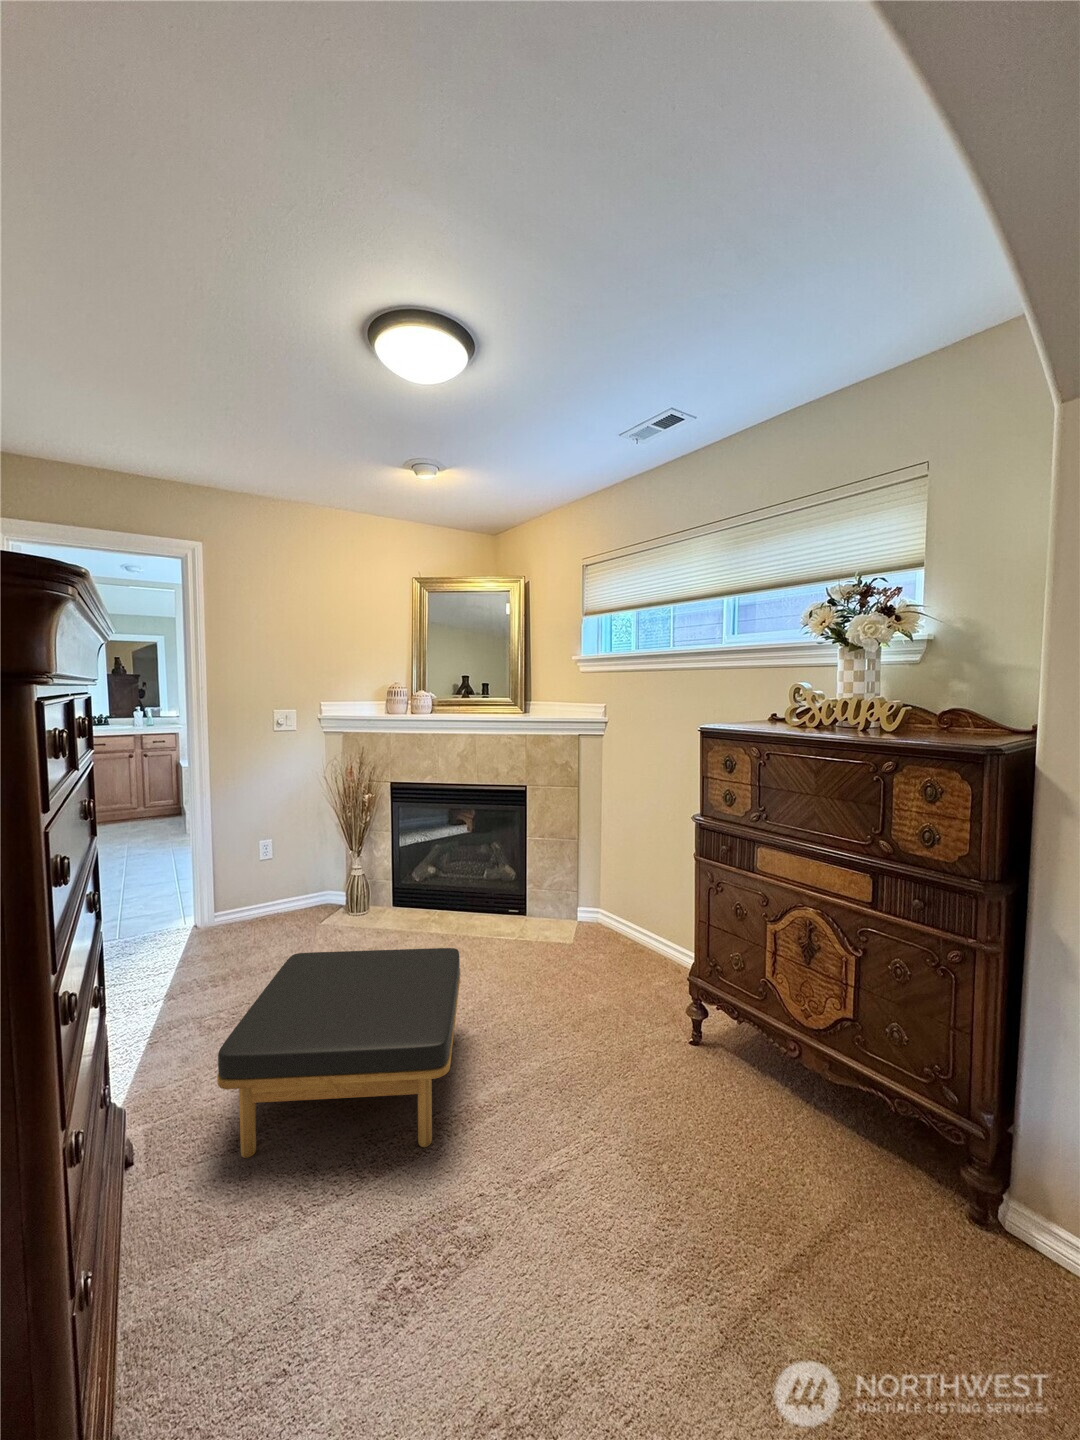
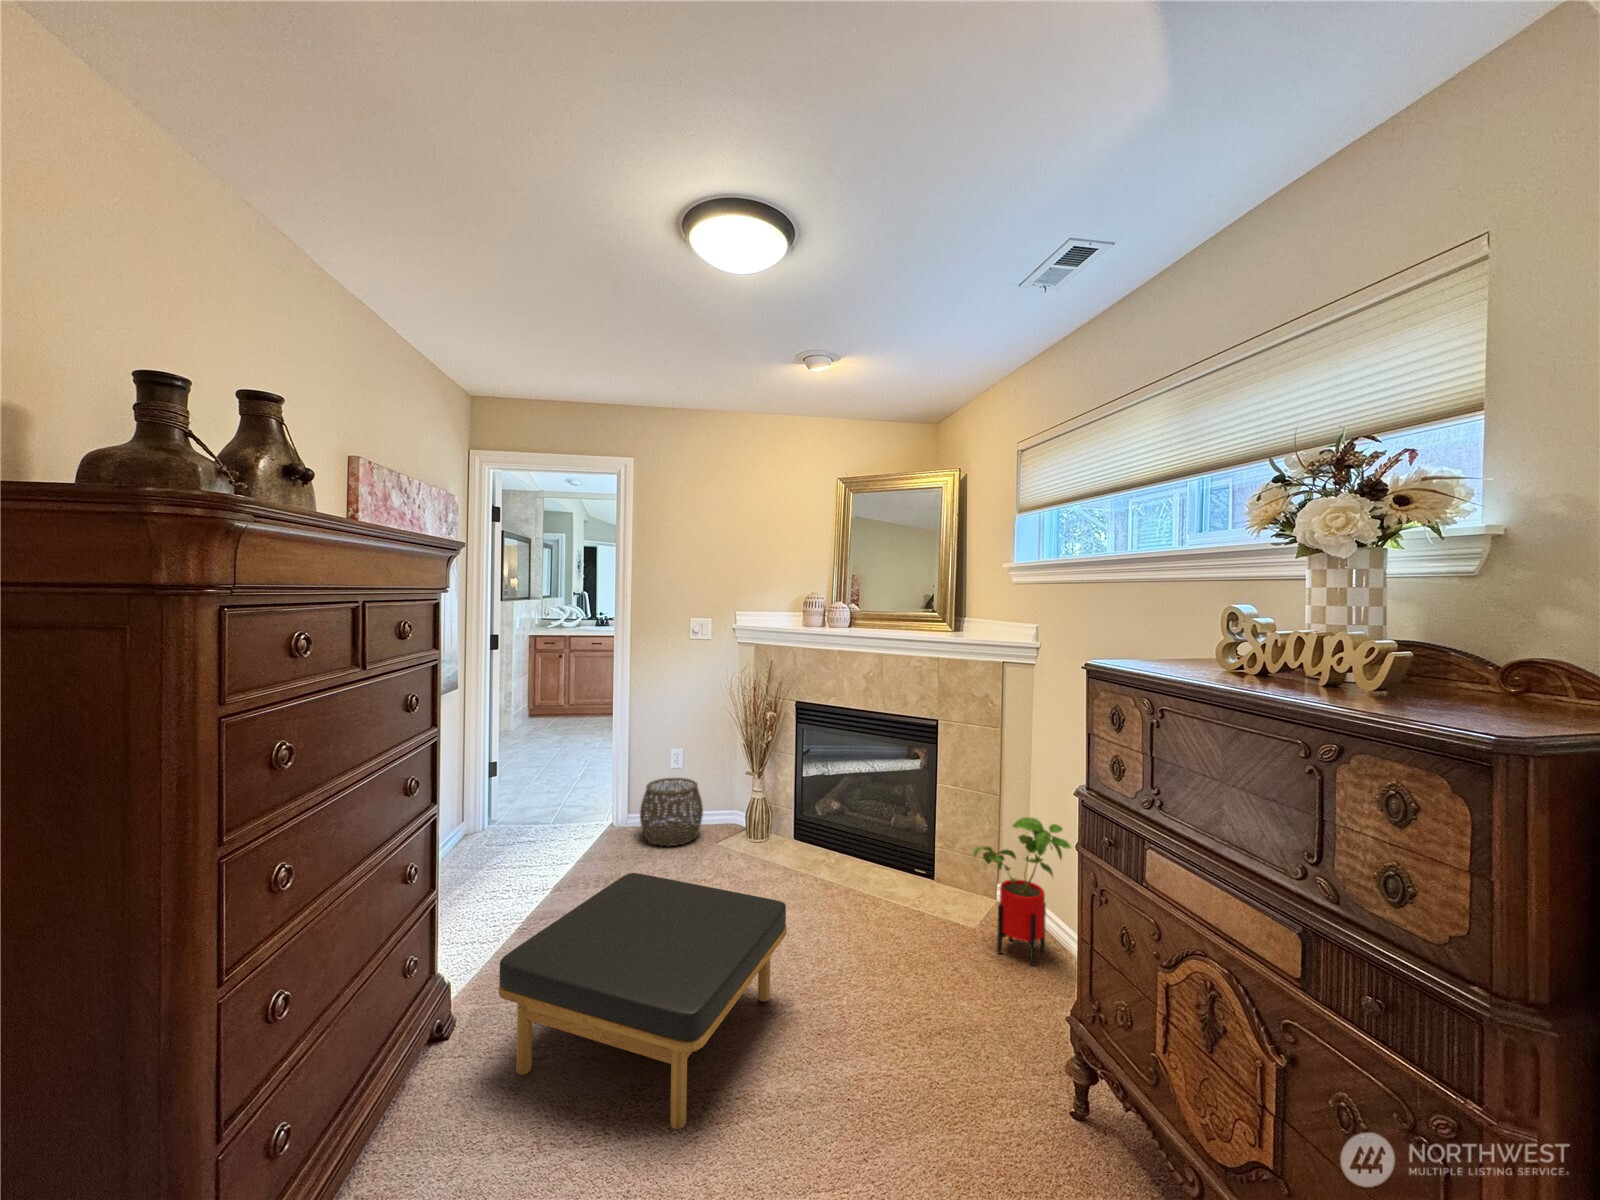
house plant: none [580,850,652,961] -> present [974,817,1071,966]
woven basket: none [235,867,303,936] -> present [640,778,703,846]

